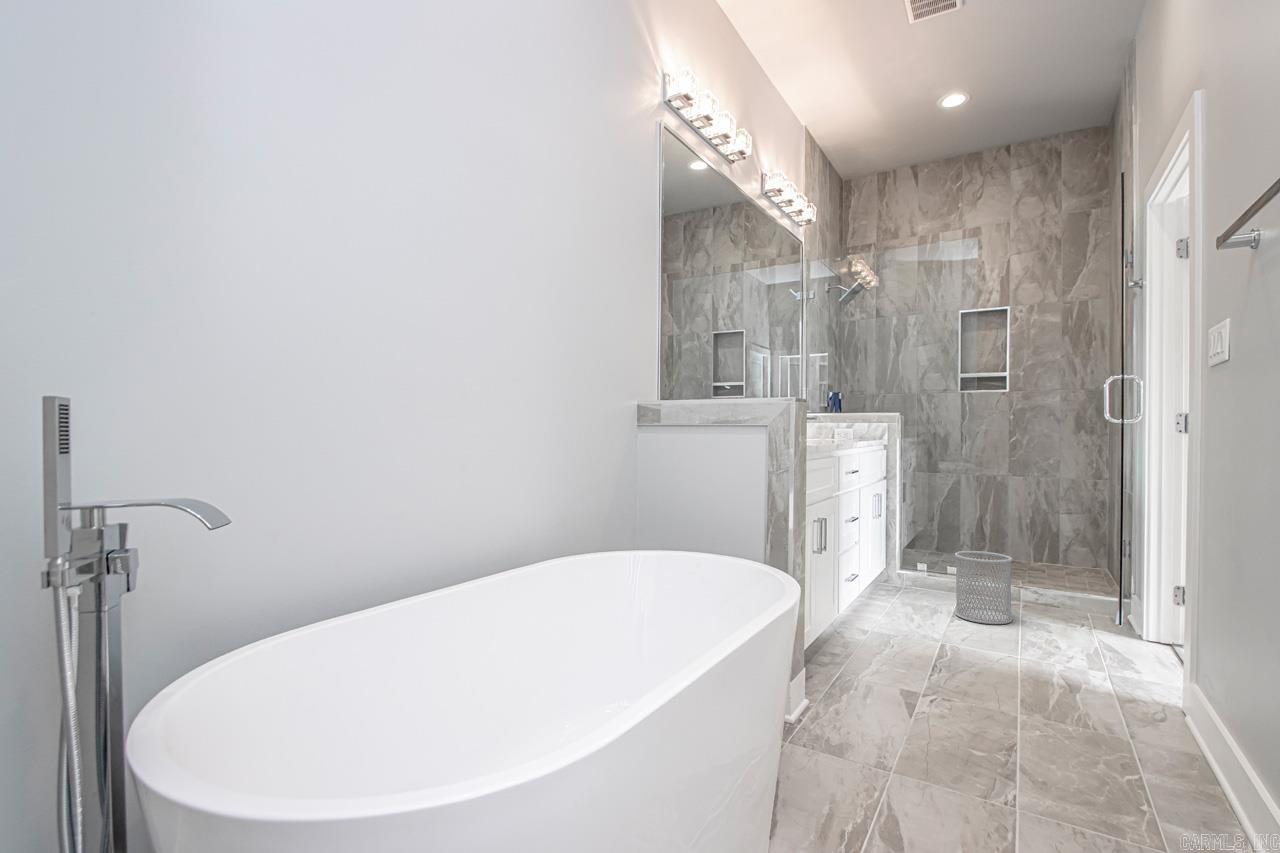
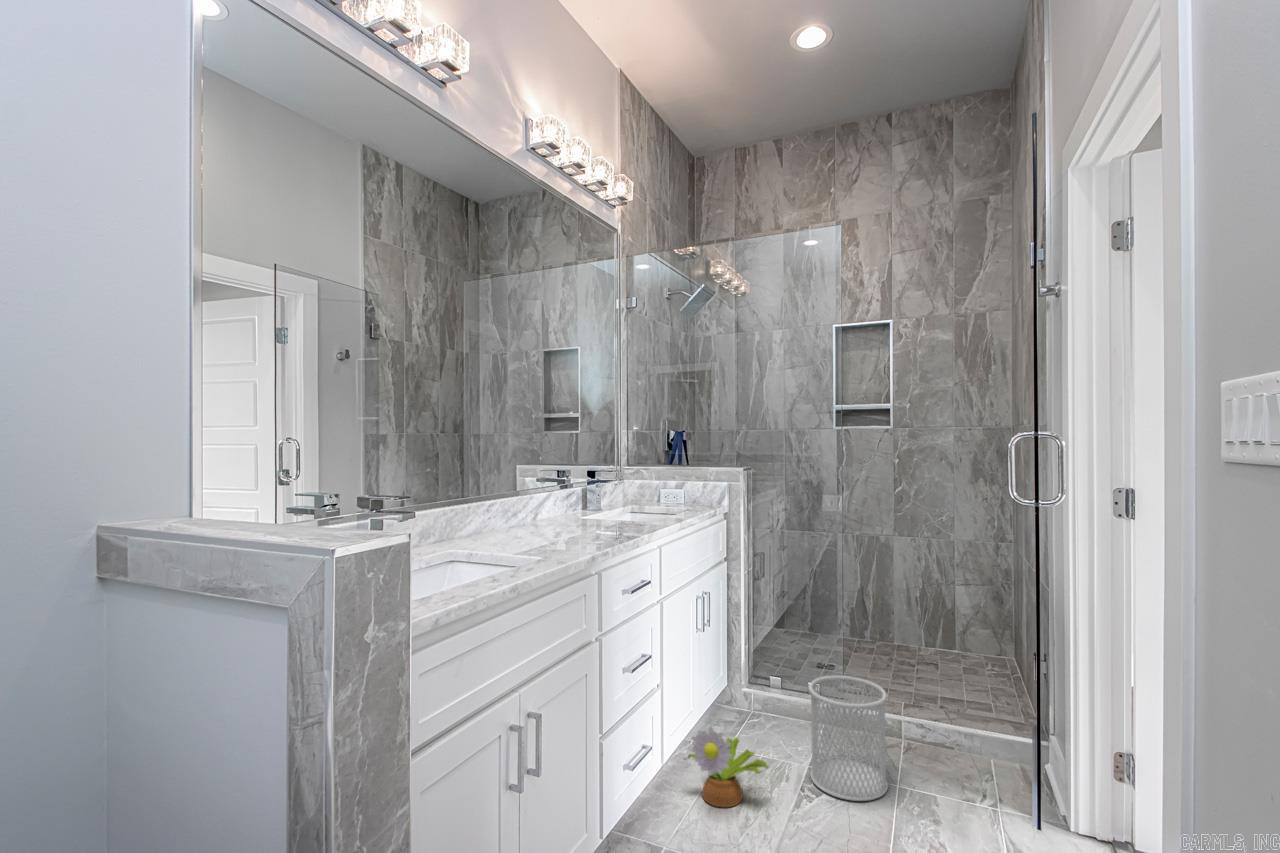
decorative plant: none [868,570,930,623] -> present [684,727,768,807]

